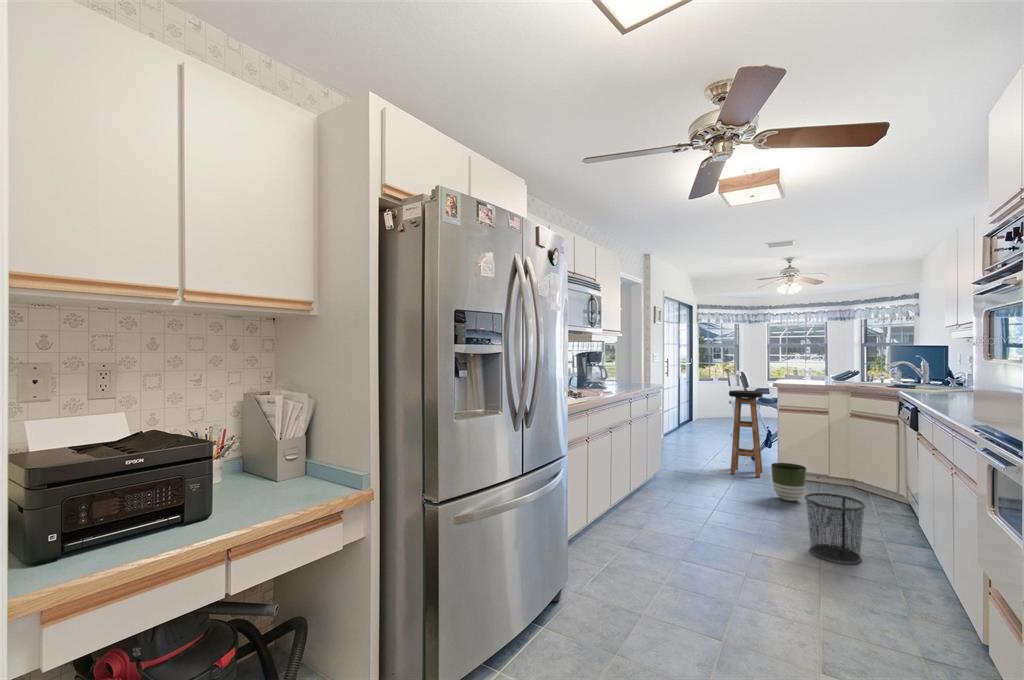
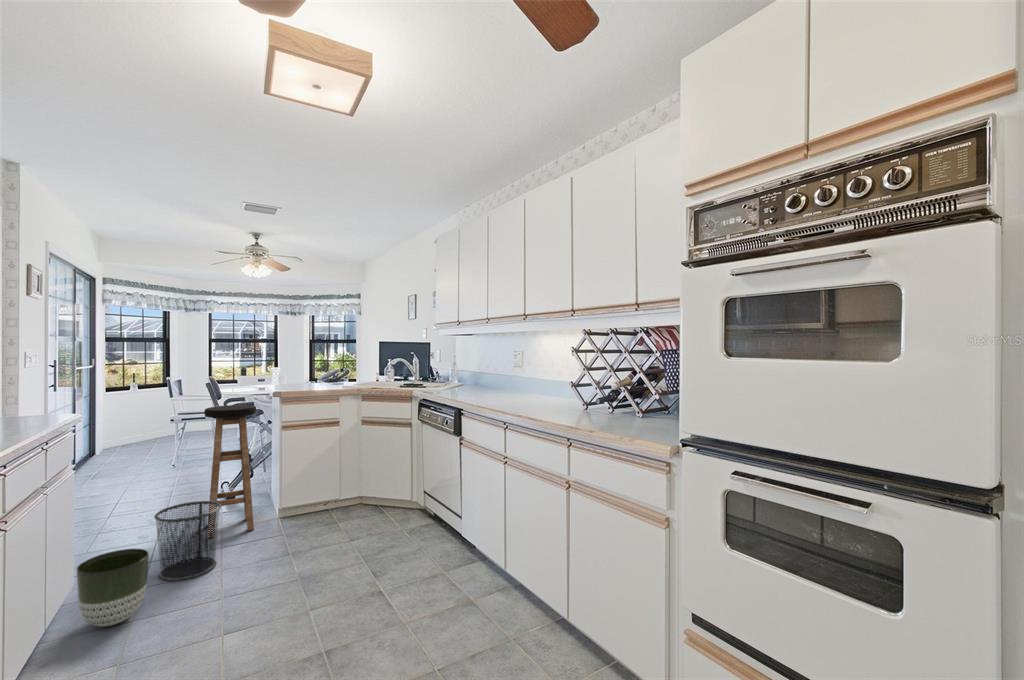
planter: present [771,463,806,501] -> present [77,549,149,627]
trash can: present [804,493,866,564] -> present [154,501,221,581]

